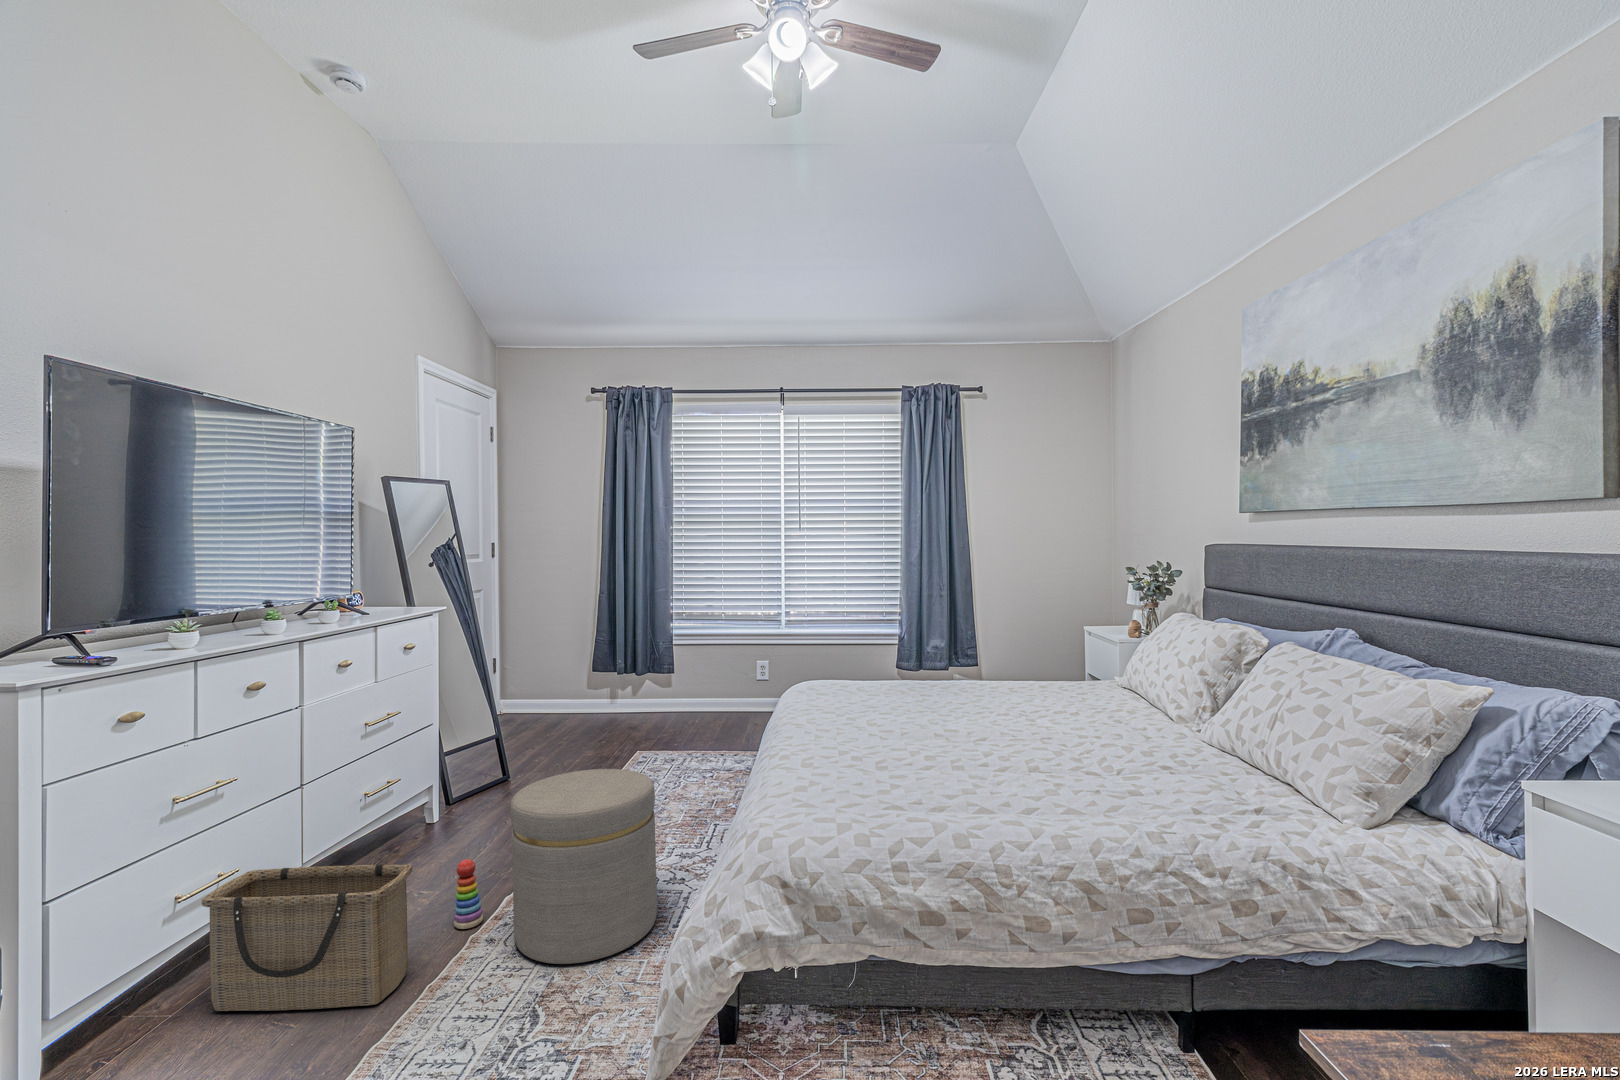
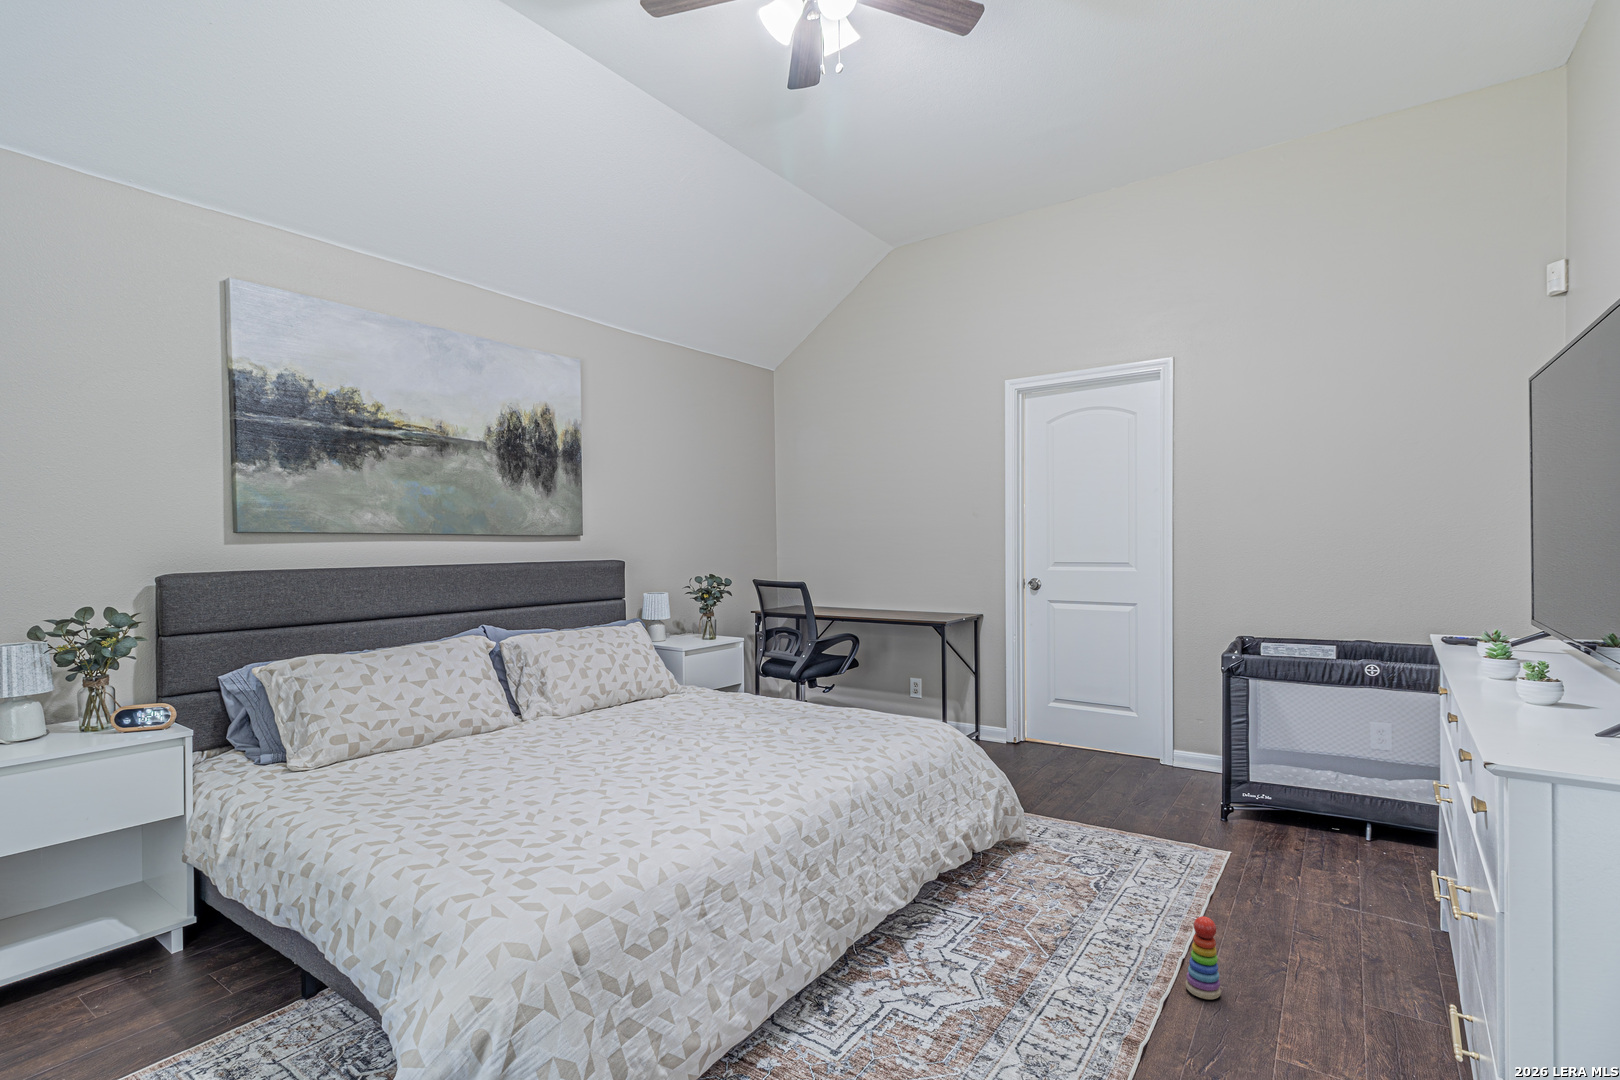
ottoman: present [510,769,657,964] -> none [988,779,1137,978]
basket: present [202,864,412,1011] -> none [1226,834,1428,997]

